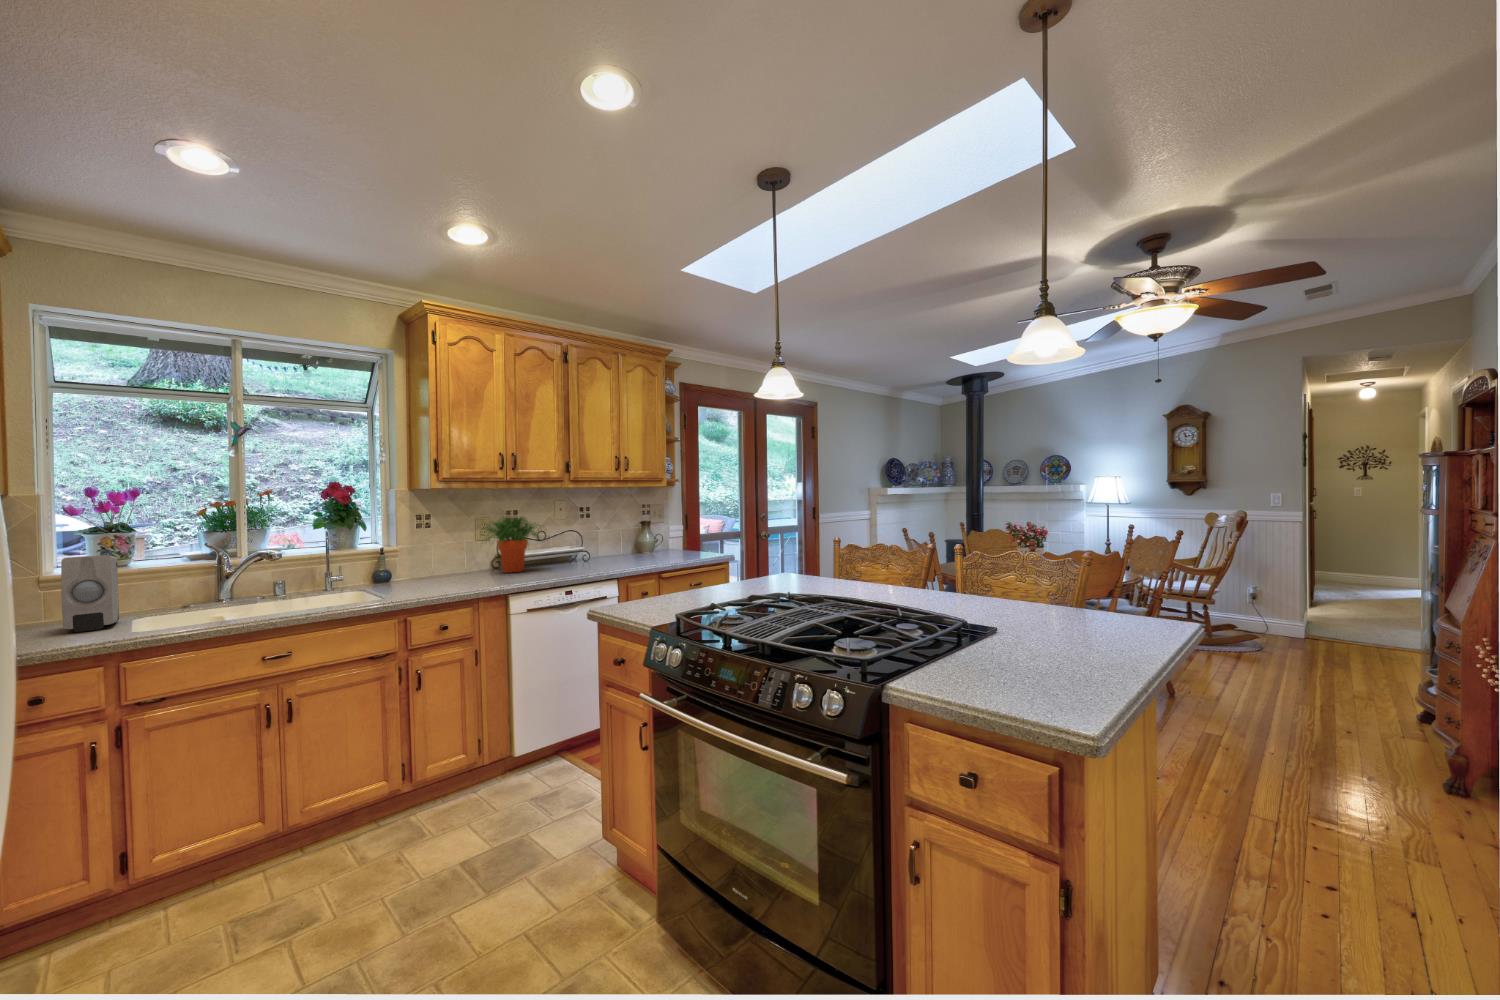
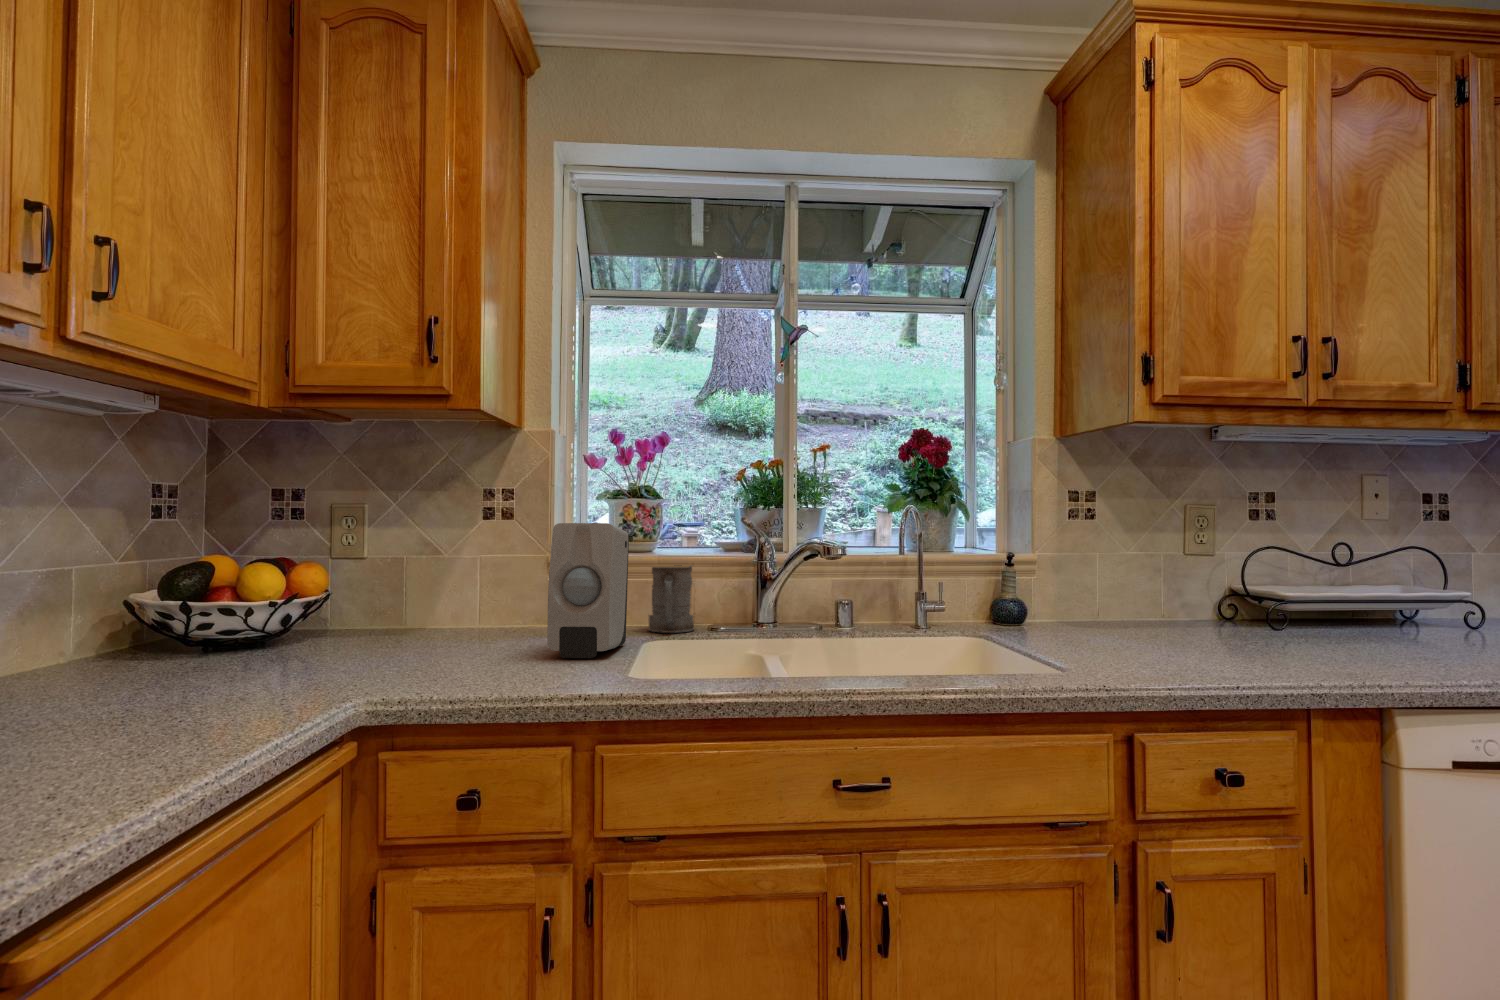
potted plant: present [481,517,546,573] -> none [1198,498,1394,637]
mug: none [129,571,169,613] -> present [649,565,694,633]

